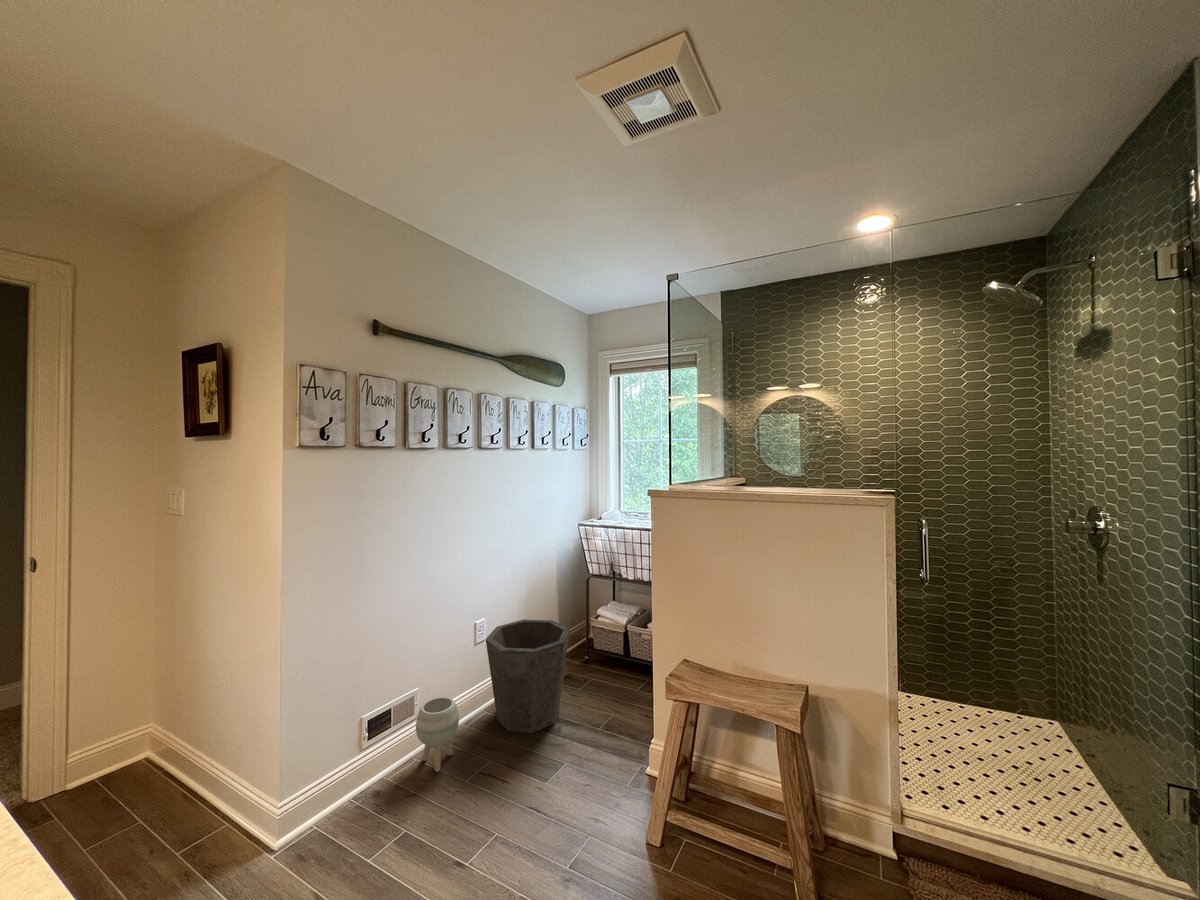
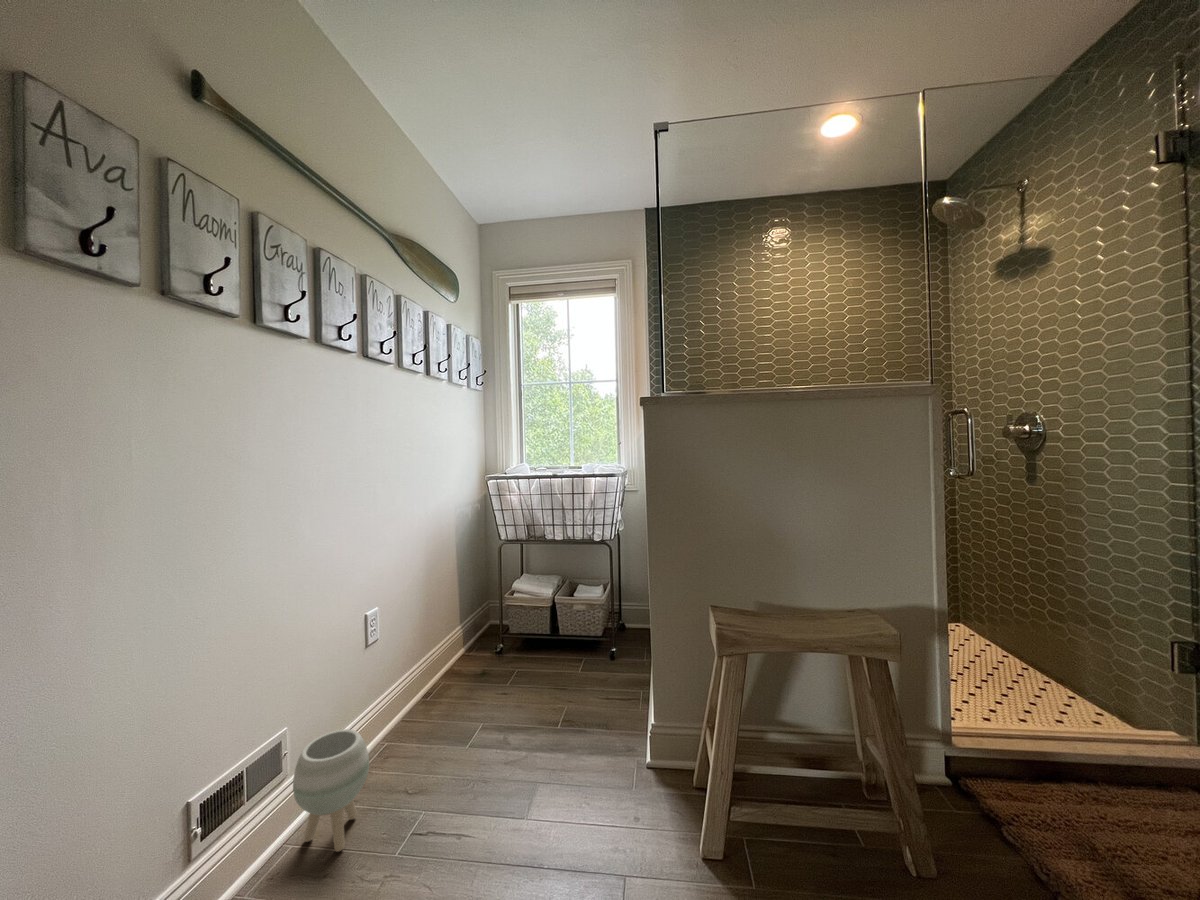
waste bin: present [486,620,570,733] -> none [389,599,509,759]

